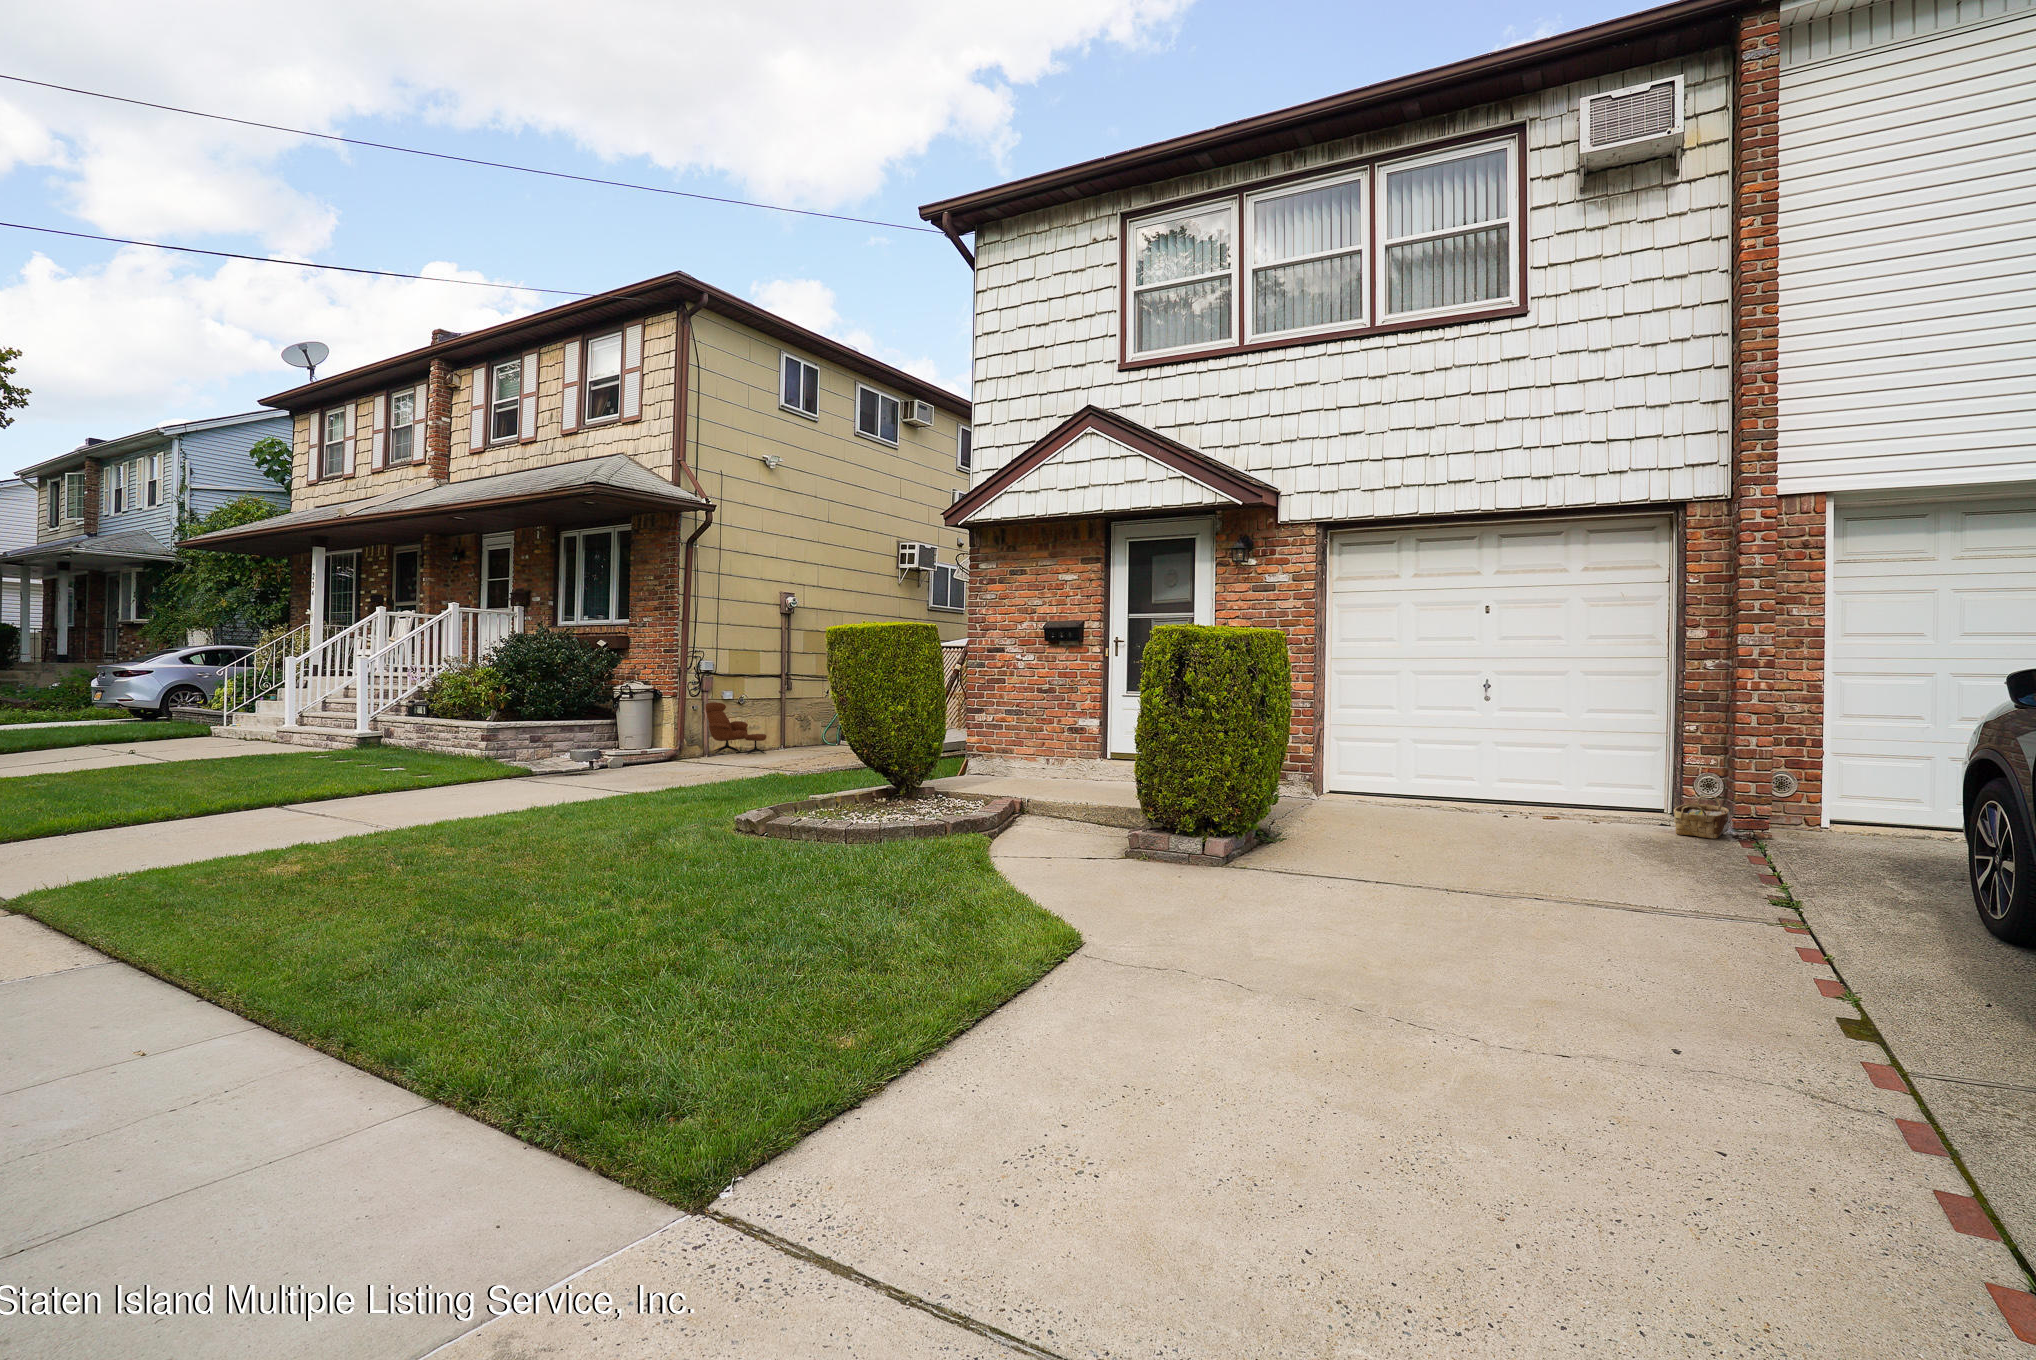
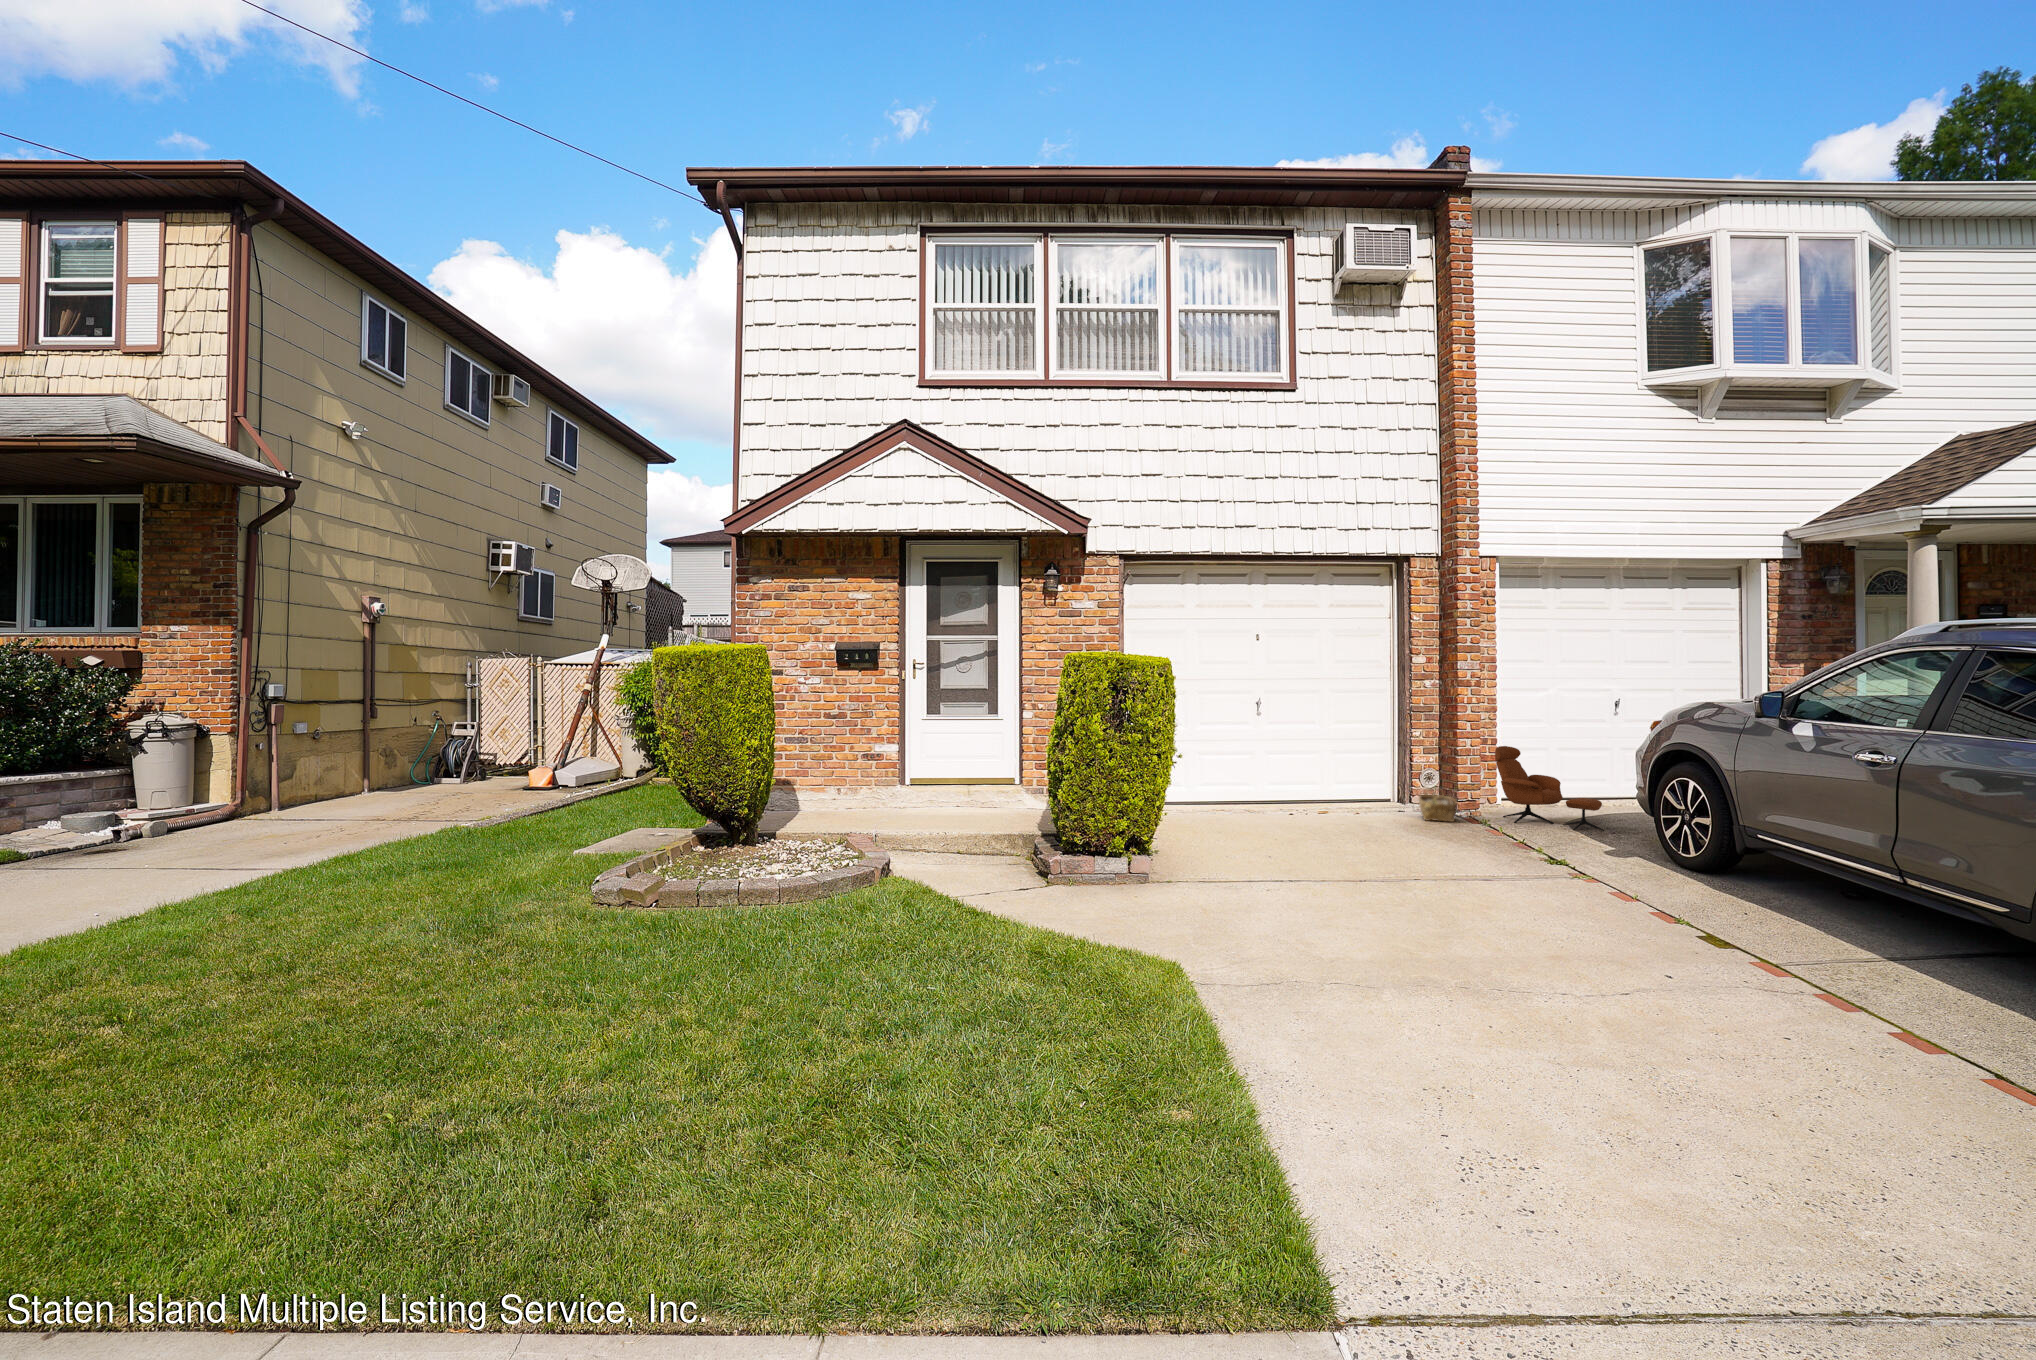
lounge chair: present [706,702,766,754] -> present [1495,746,1604,831]

